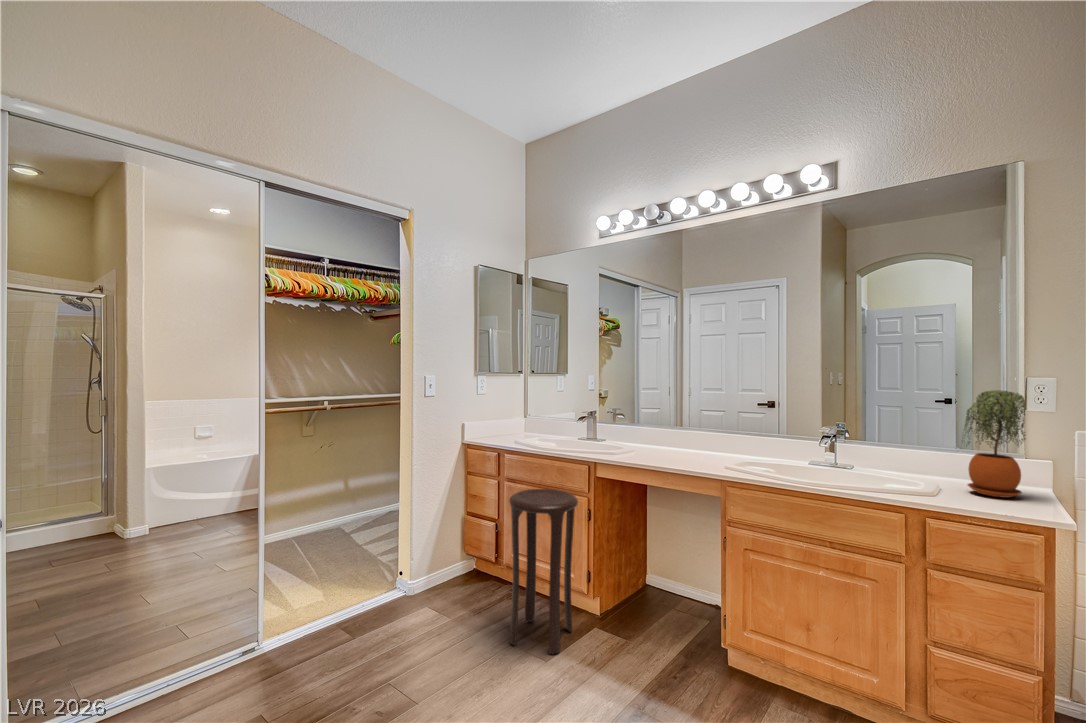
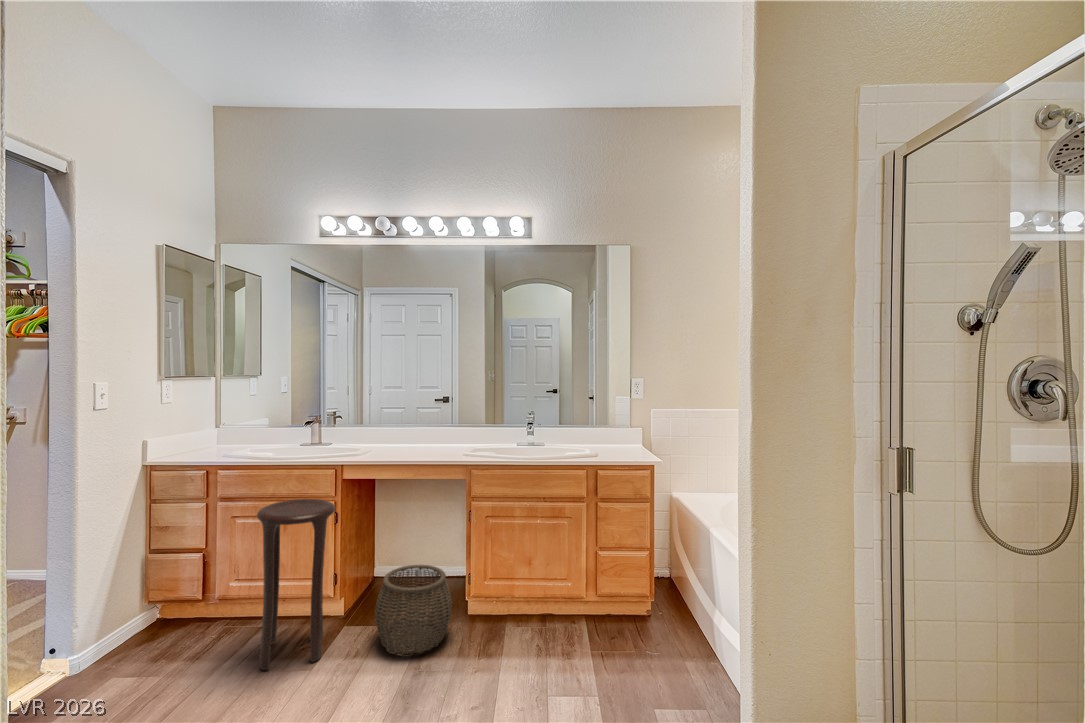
potted plant: present [964,391,1025,498] -> none [607,388,638,453]
woven basket: none [610,583,698,692] -> present [375,565,452,655]

